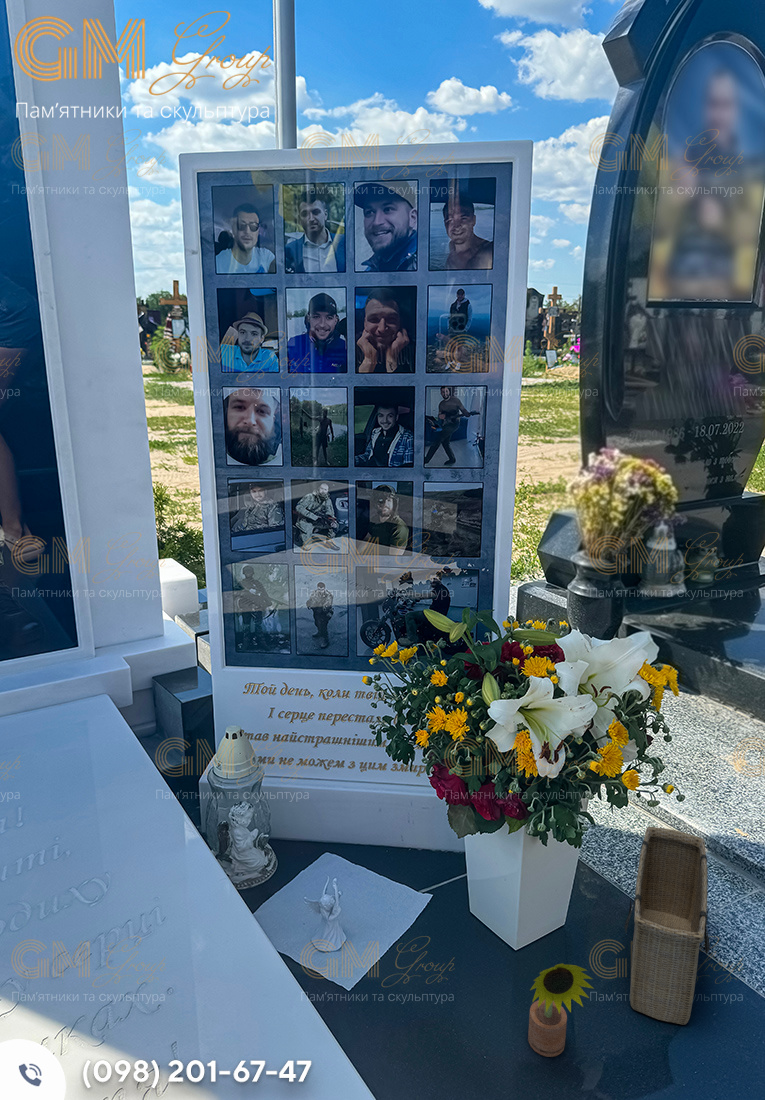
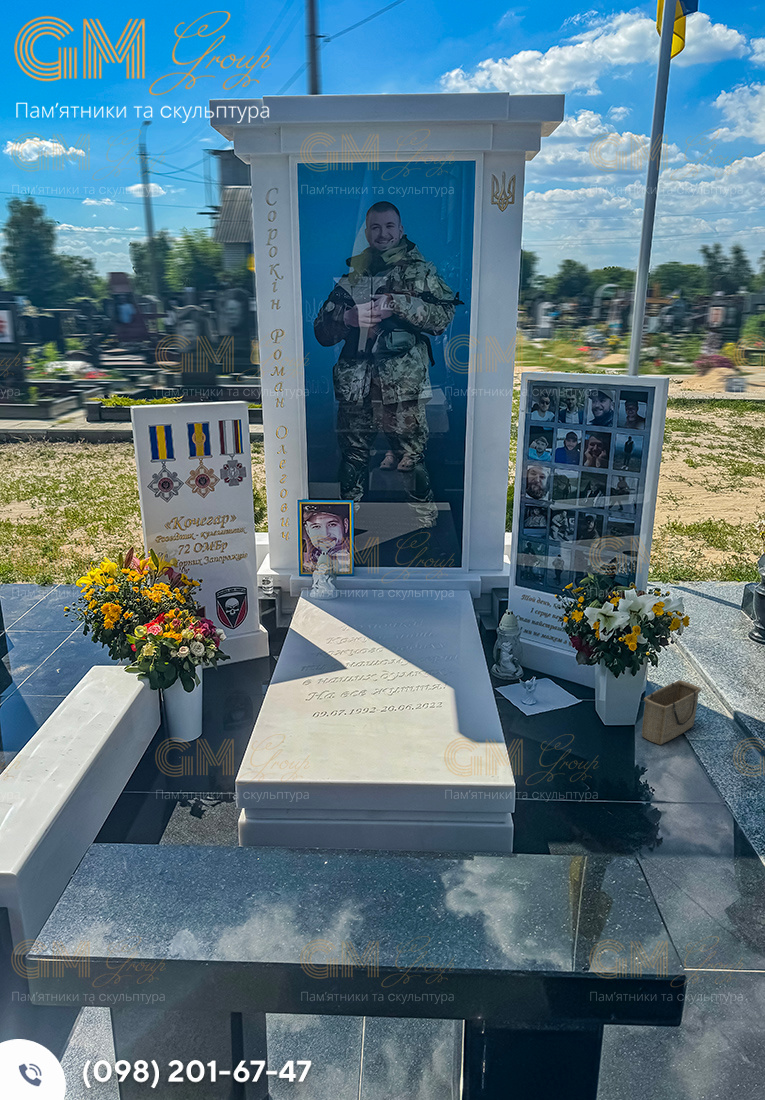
decorative plant: present [528,963,593,1057] -> none [591,698,615,738]

